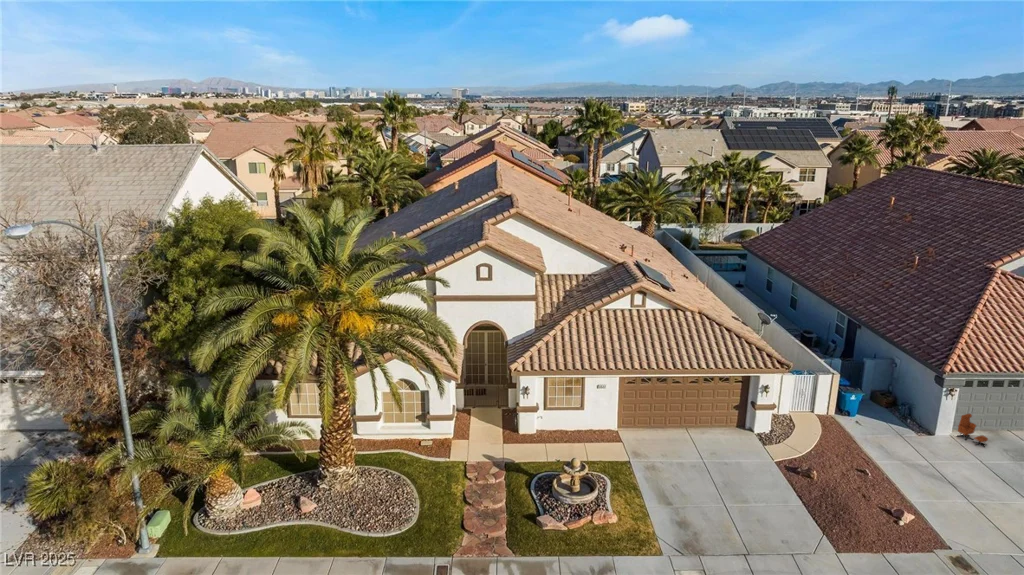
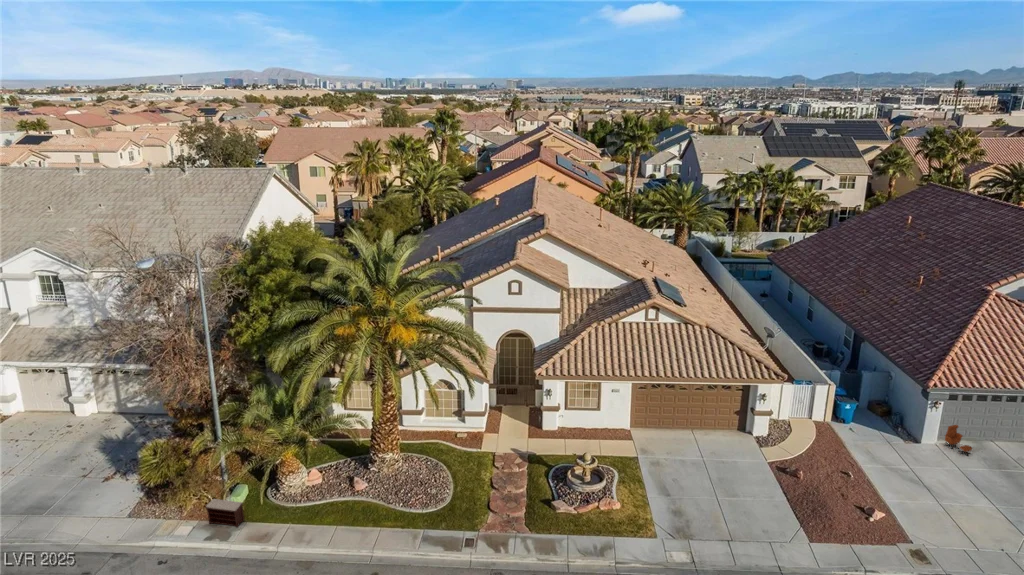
bench: none [110,530,162,565] -> present [206,499,244,528]

